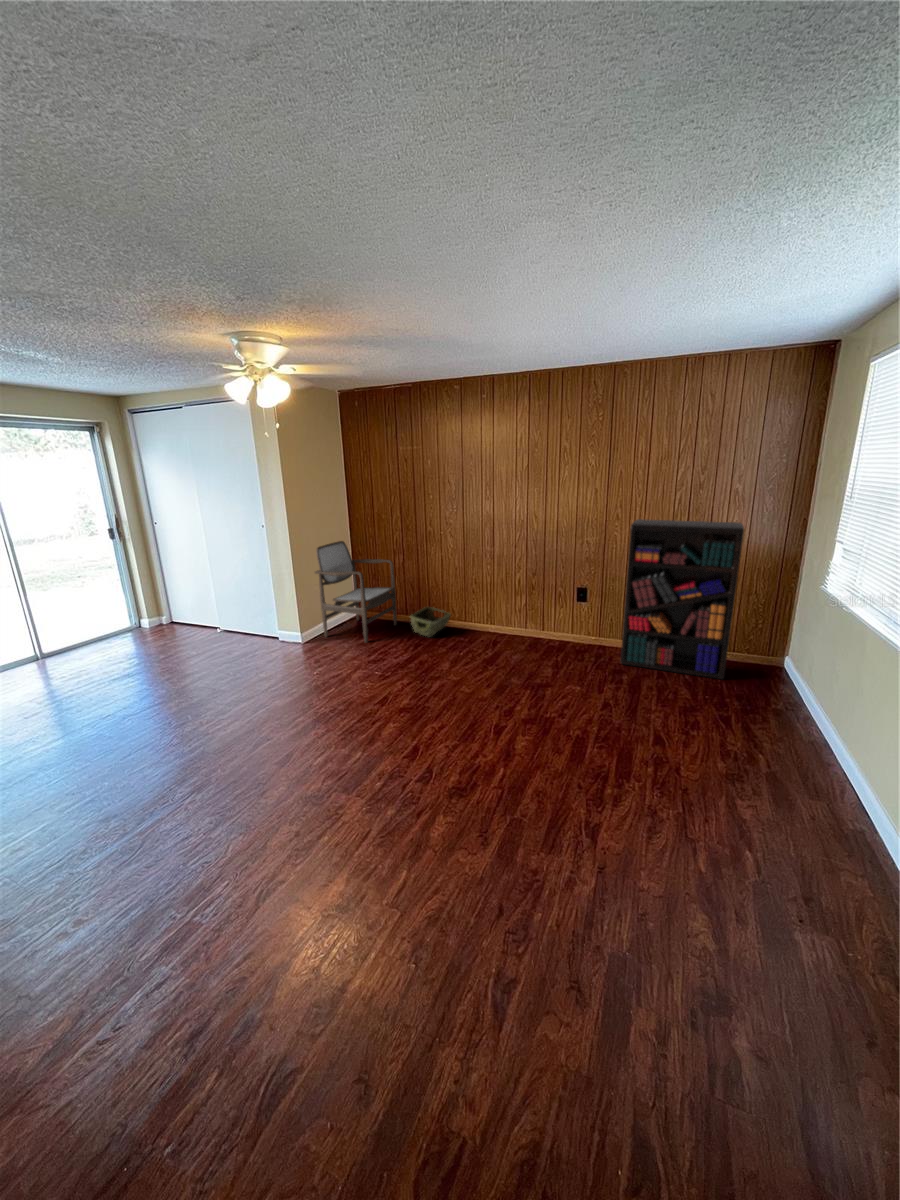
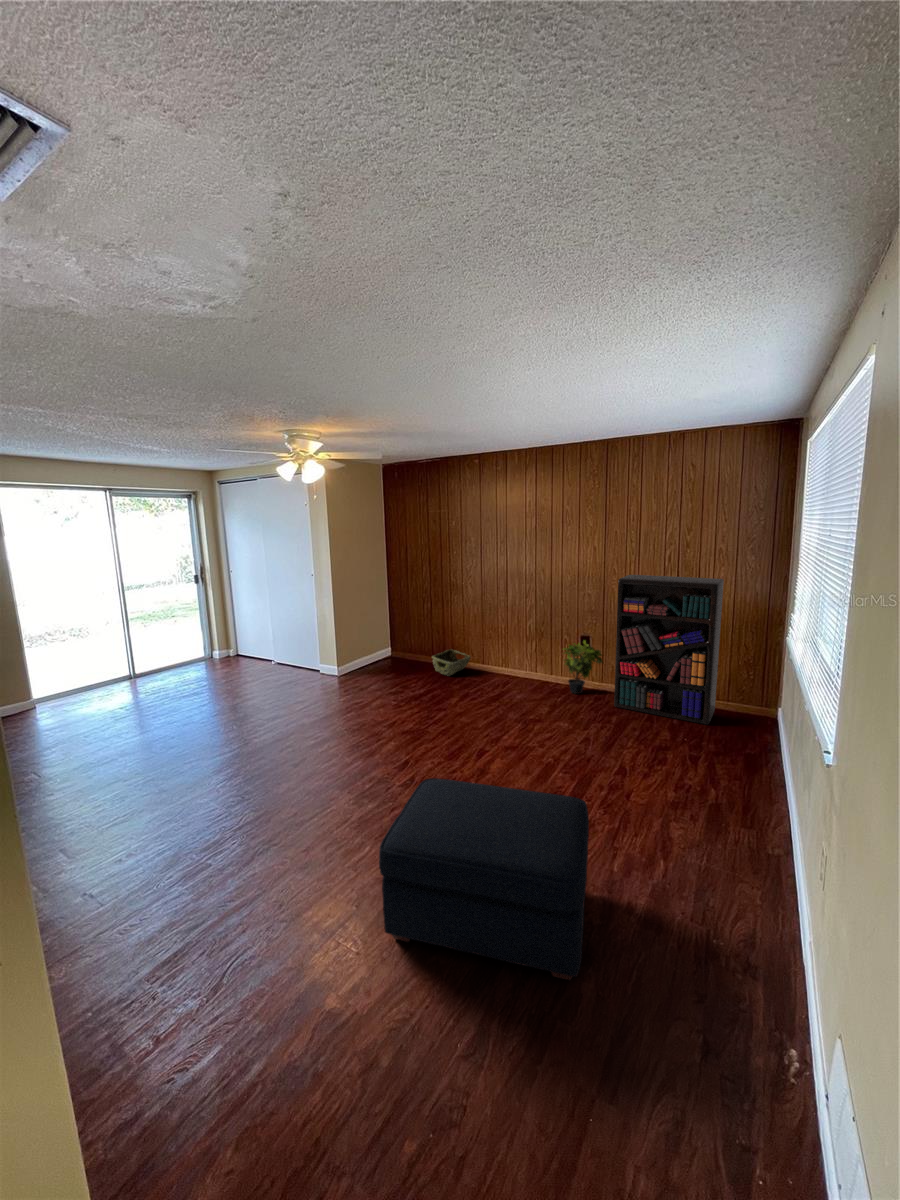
armchair: present [315,541,397,643] -> none [352,589,423,679]
potted plant: none [559,593,605,651] -> present [564,641,603,694]
ottoman: none [466,786,748,1034] -> present [379,778,589,980]

